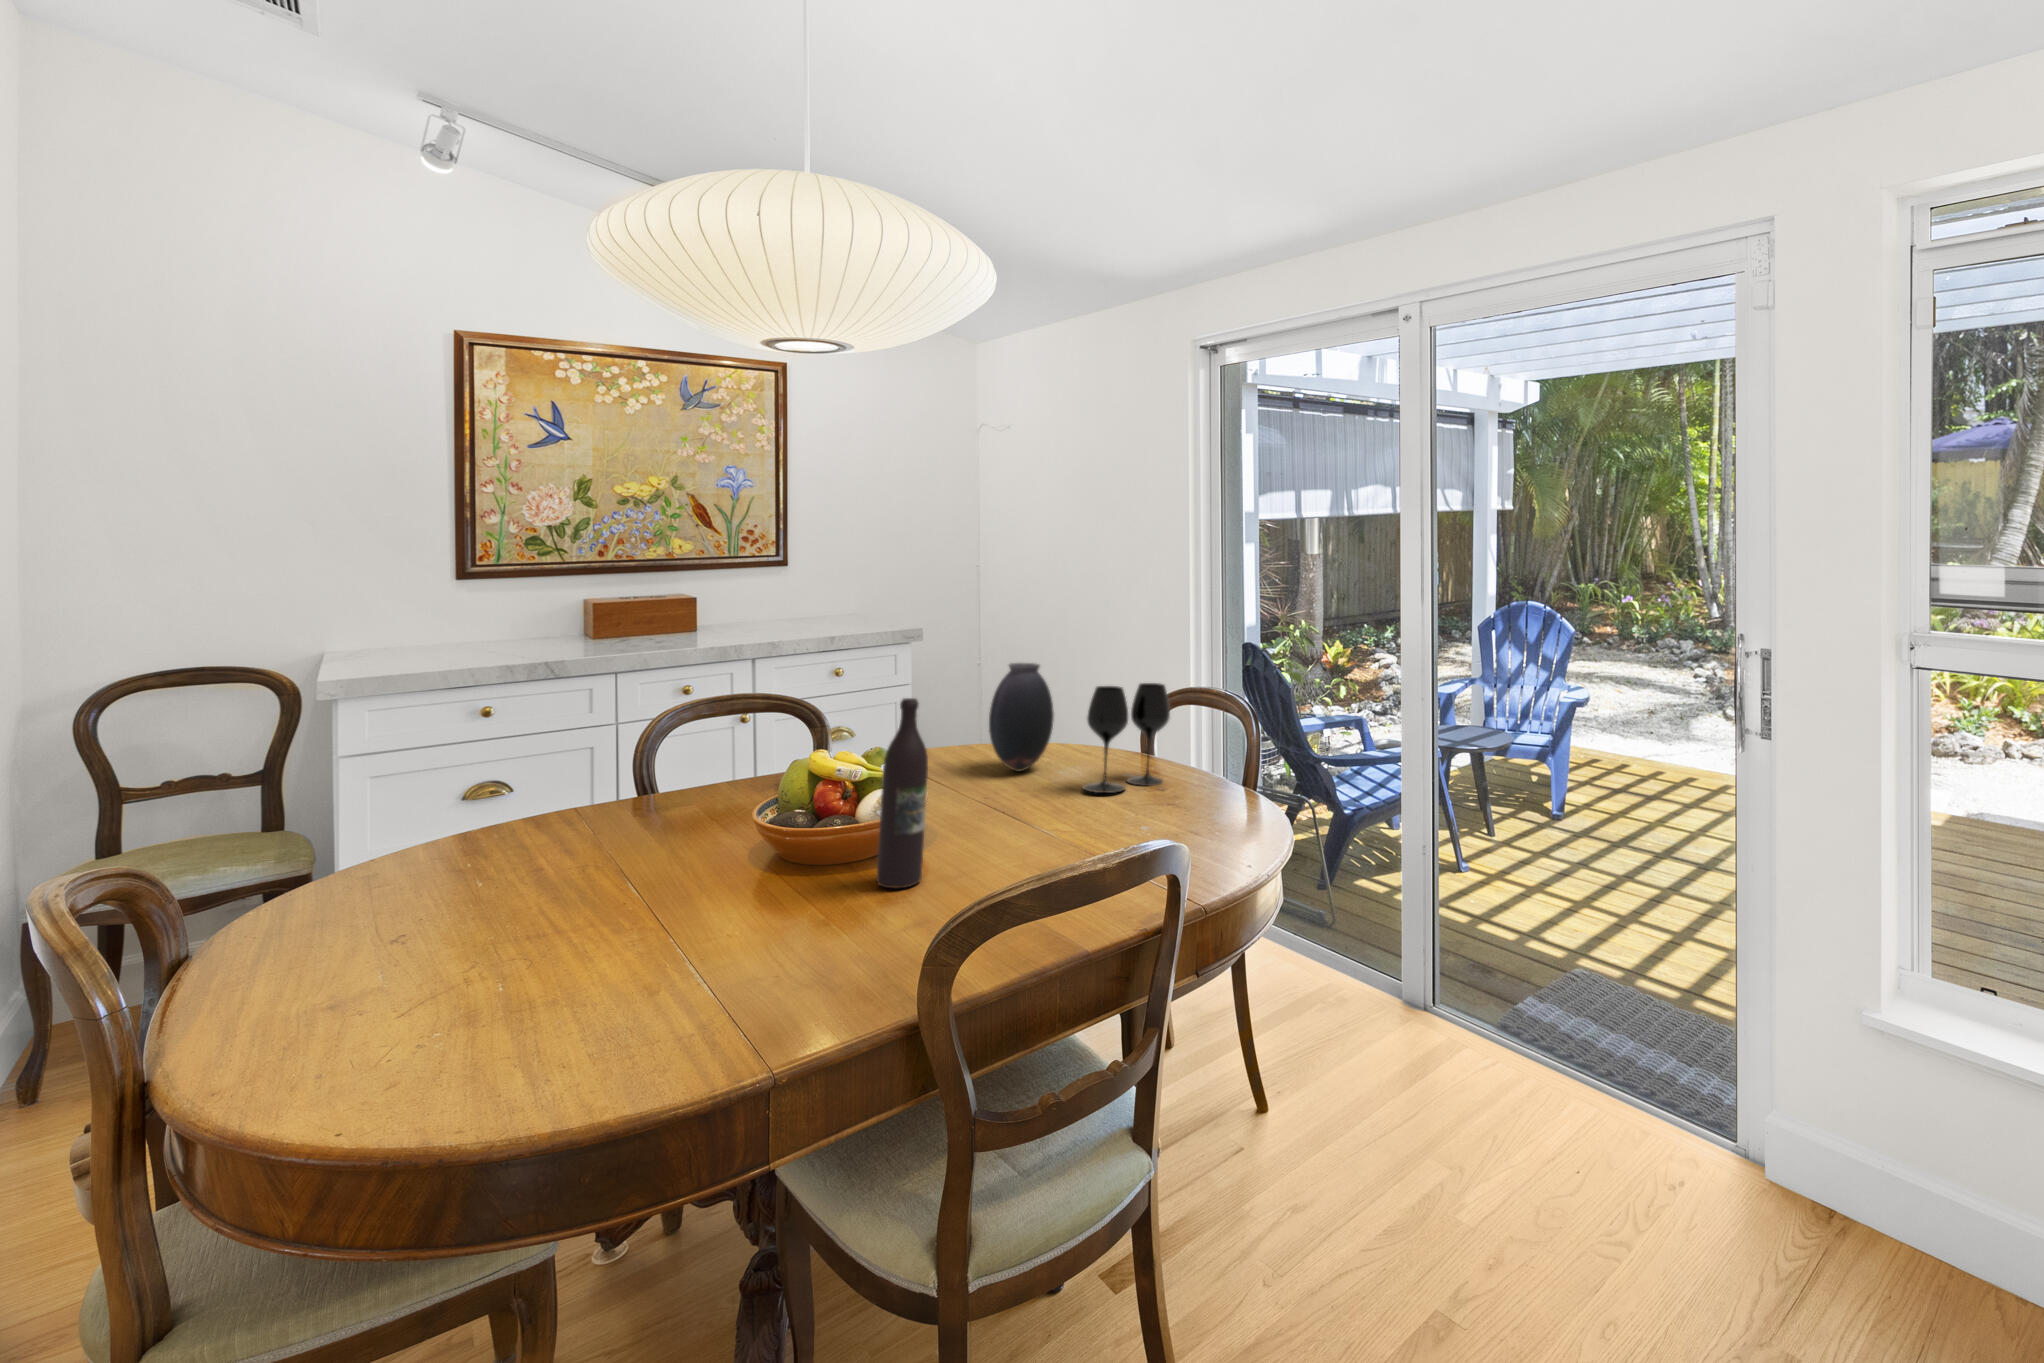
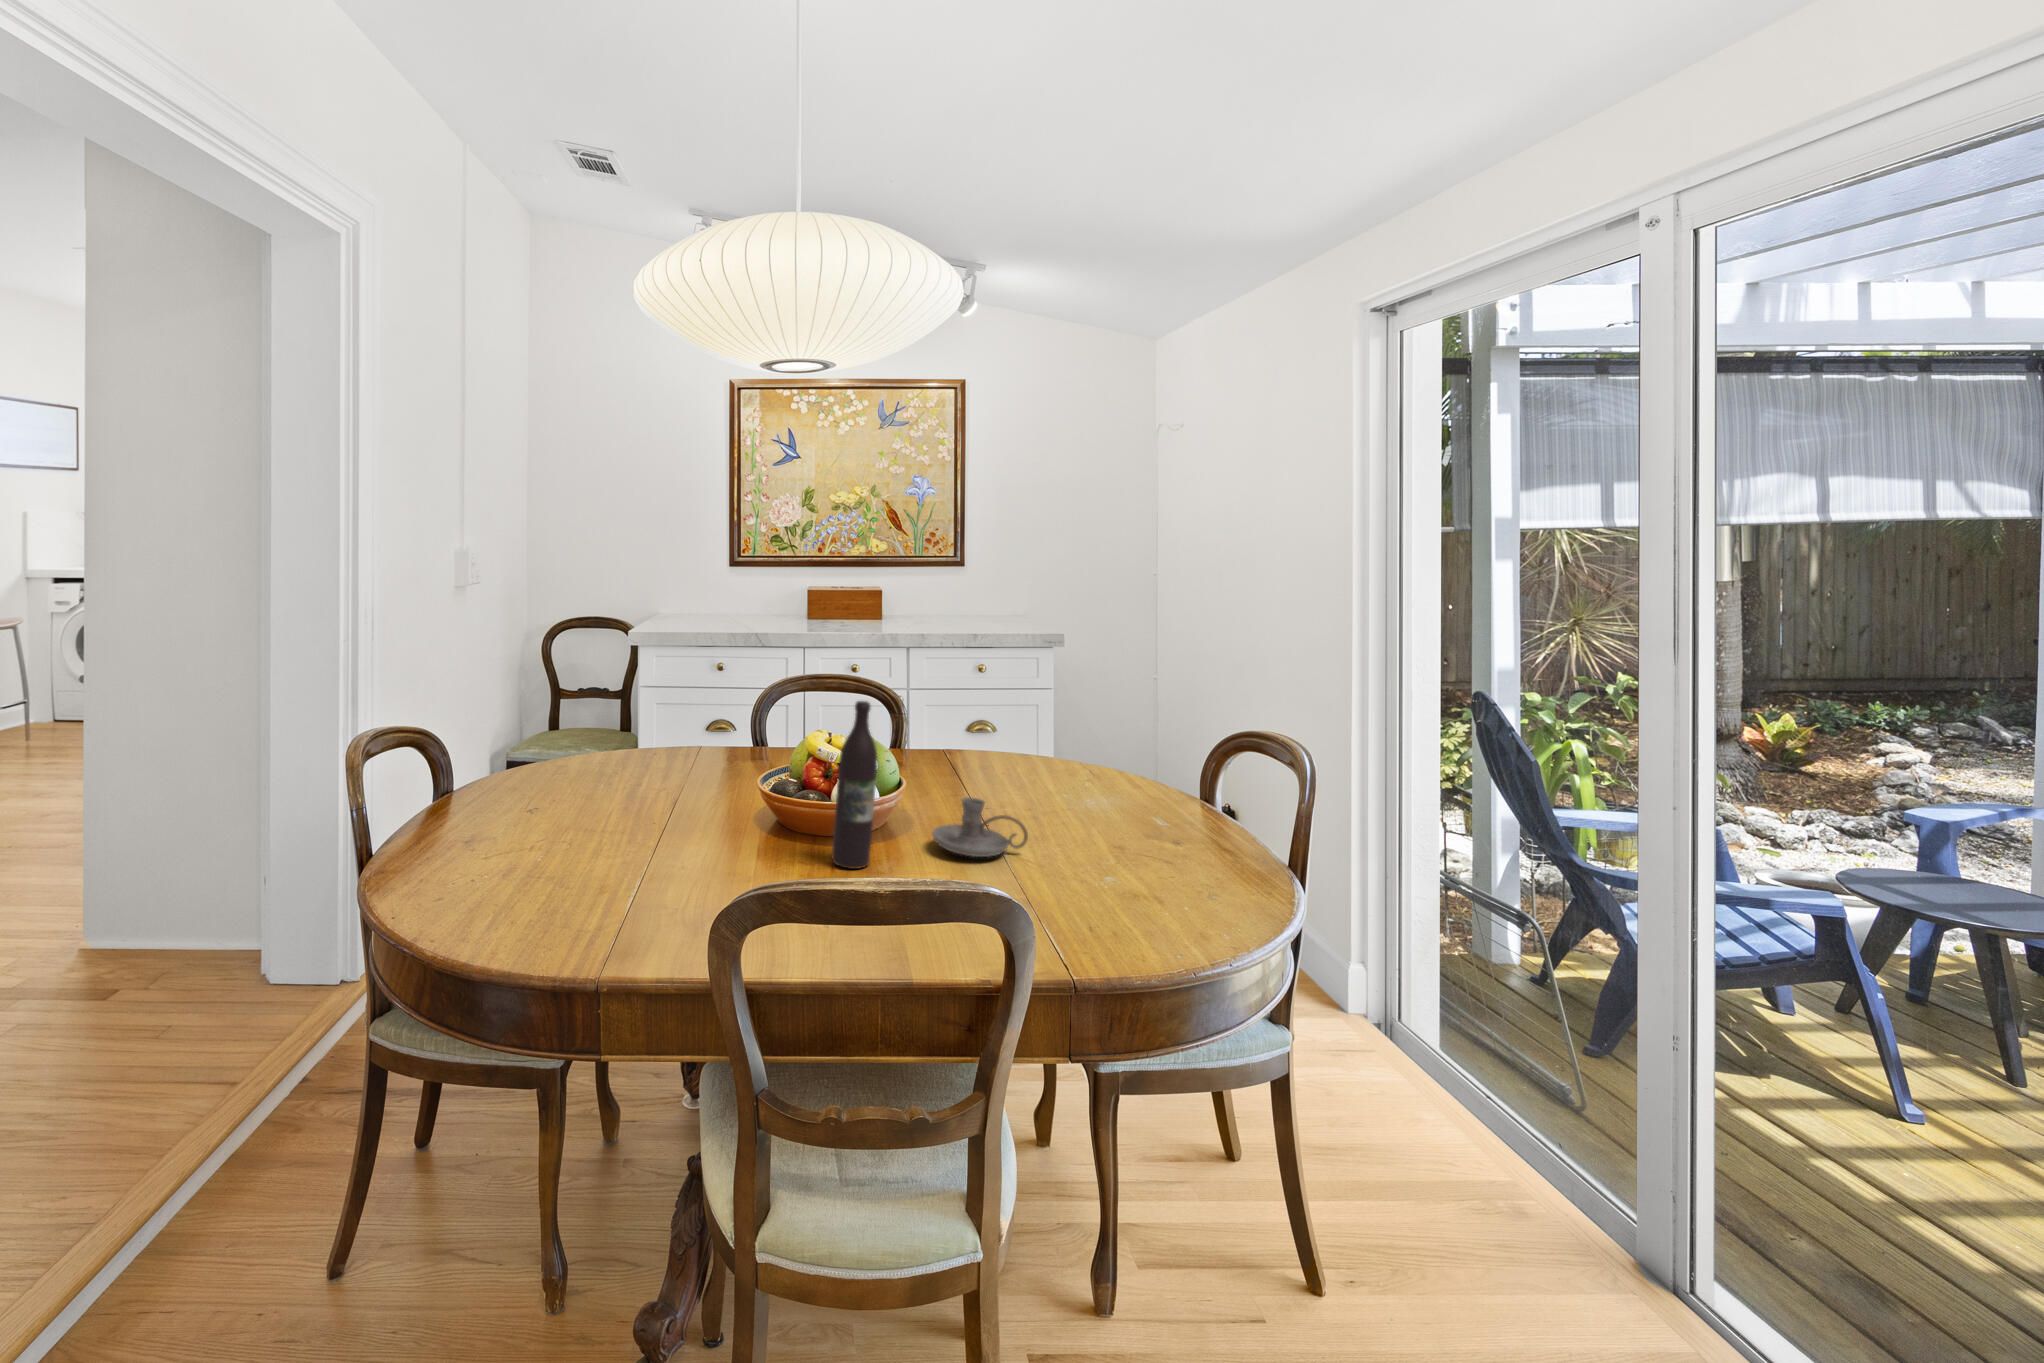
vase: present [989,663,1054,771] -> none [1022,682,1088,792]
wine glass: present [1083,683,1170,793] -> none [1088,718,1199,838]
candle holder: none [965,784,1060,843] -> present [932,797,1028,857]

